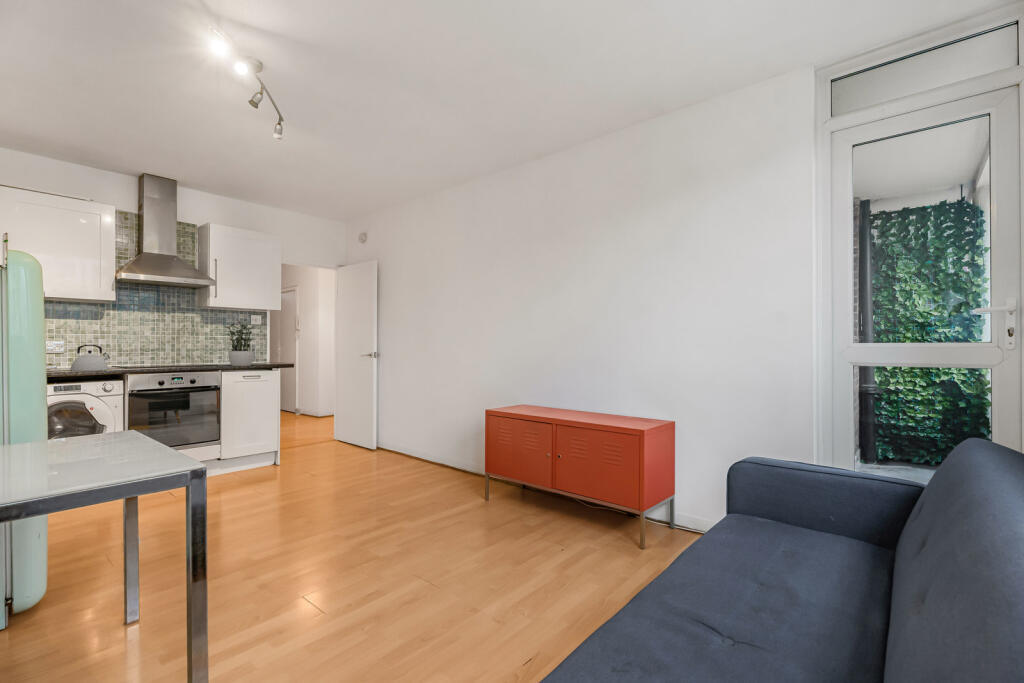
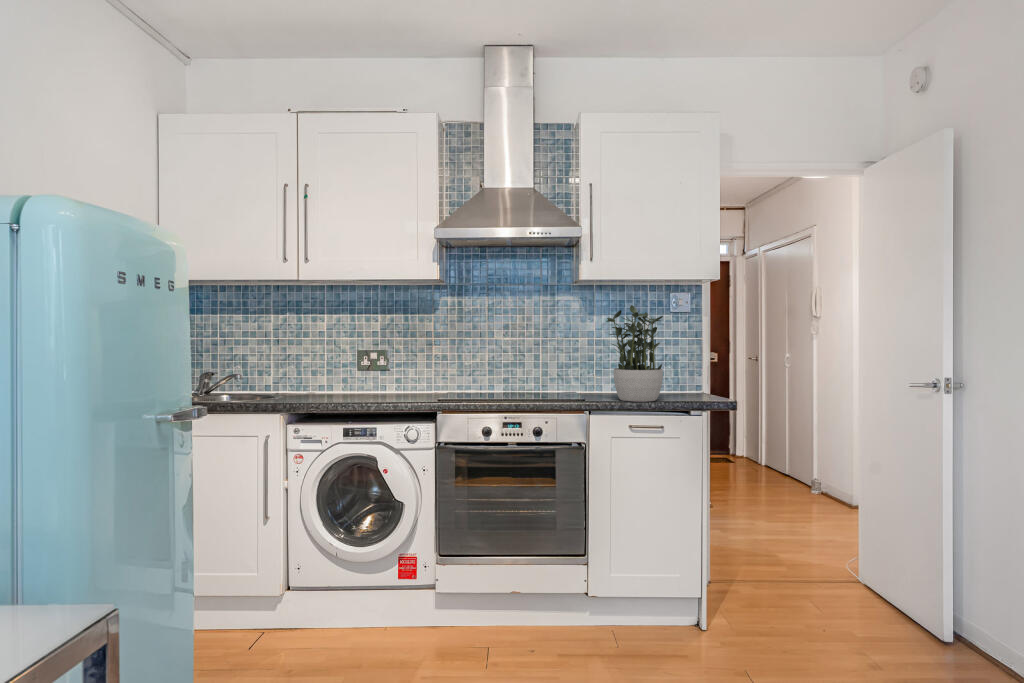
kettle: present [70,345,110,371] -> none [368,357,421,404]

